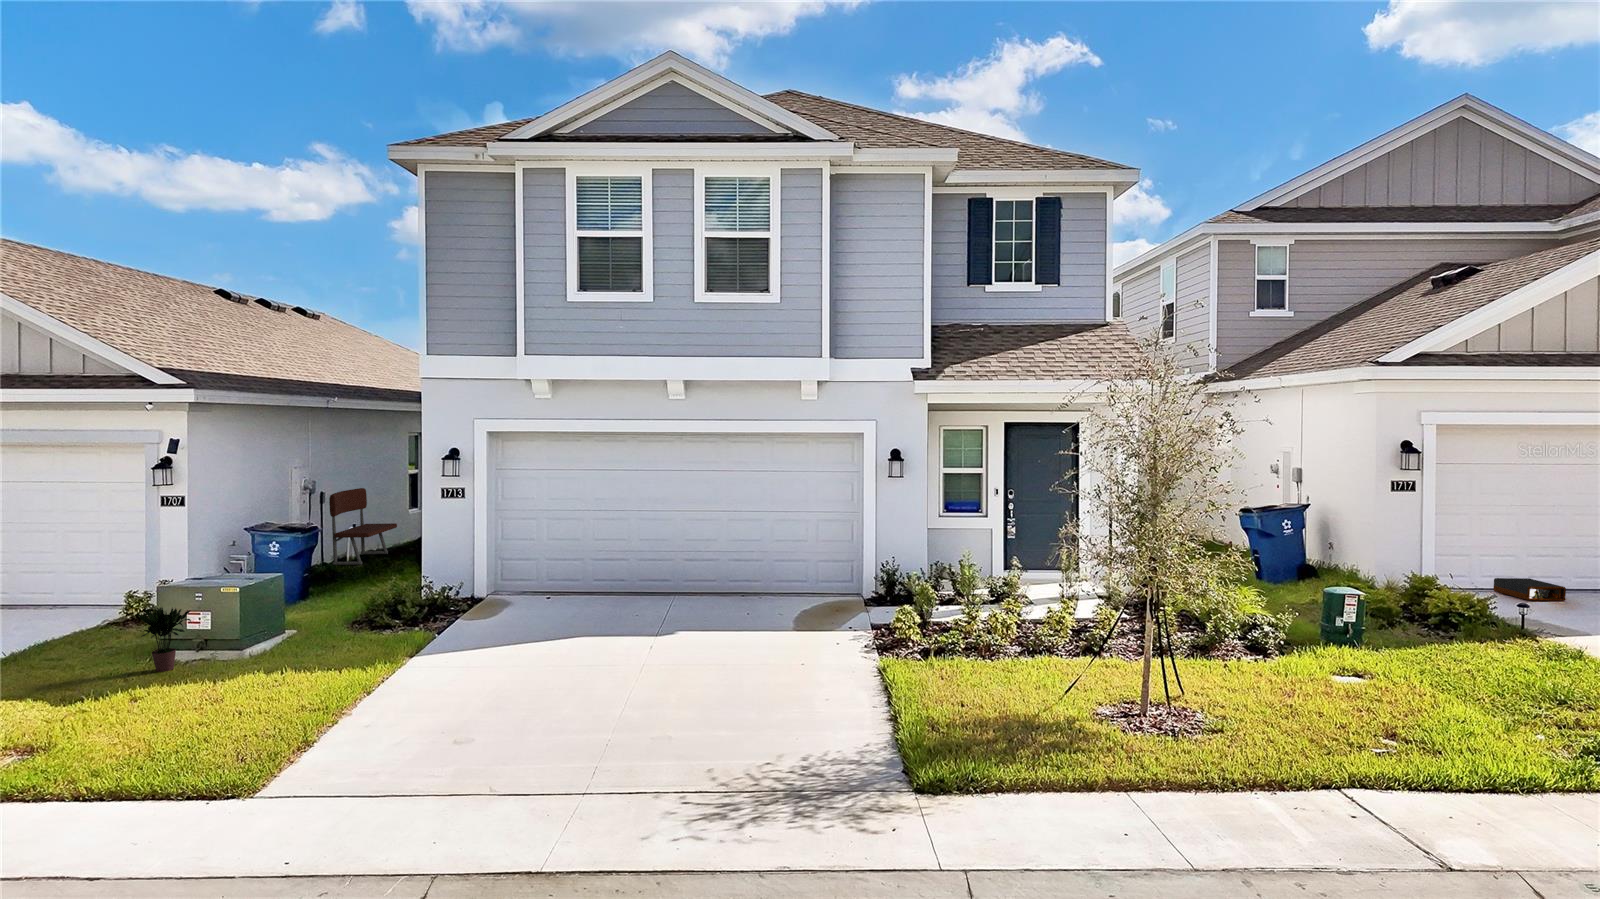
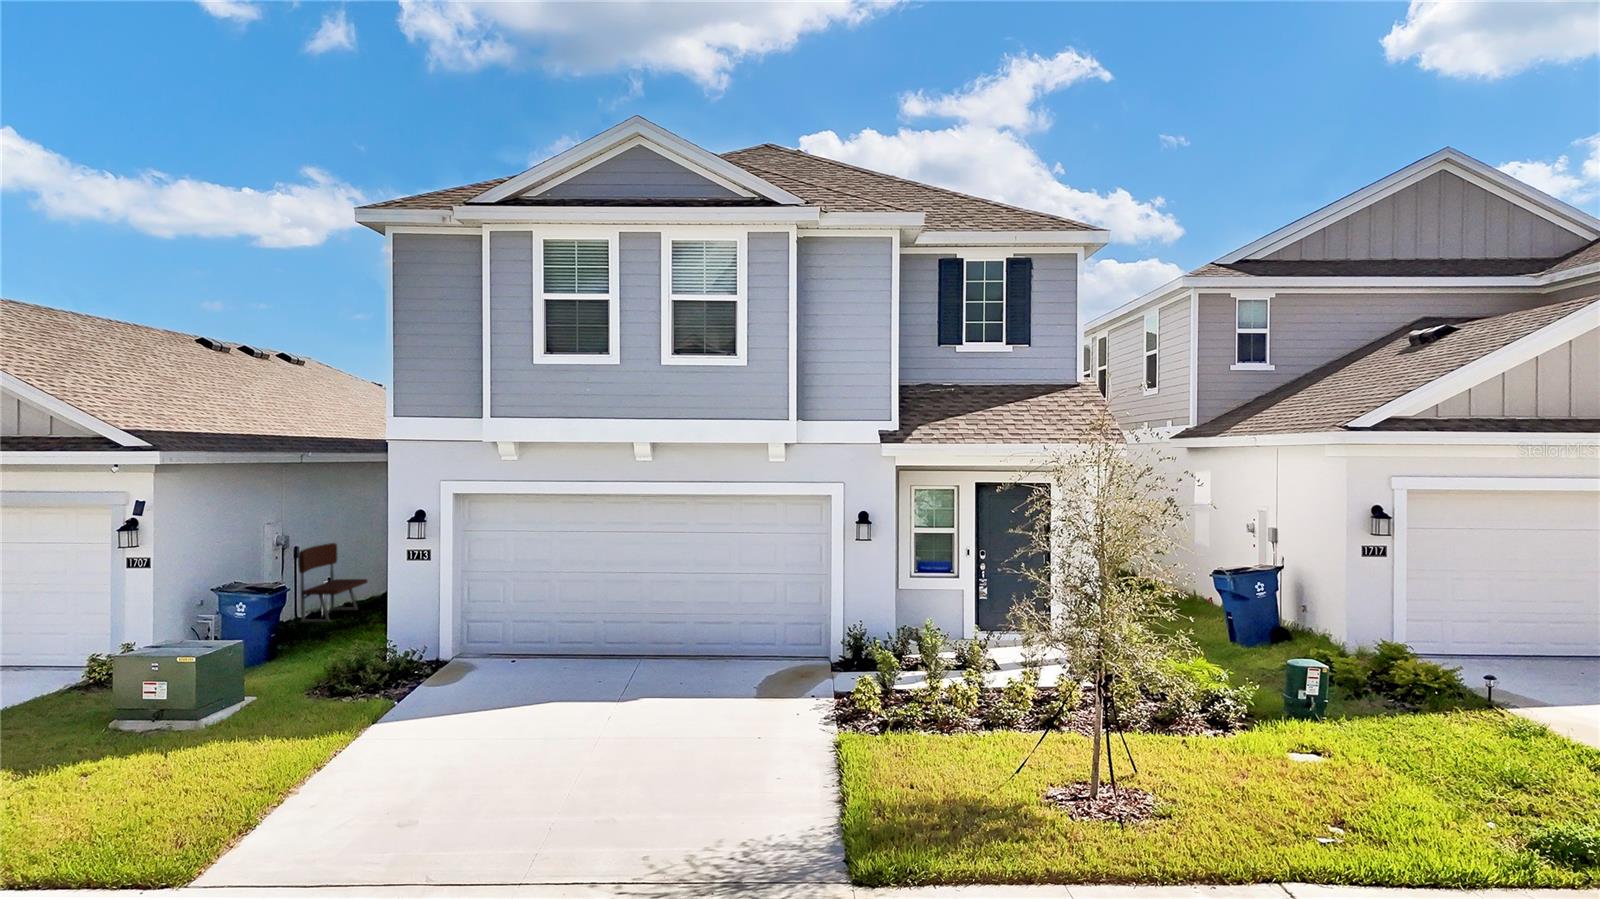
storage box: present [1493,578,1566,601] -> none [1471,644,1542,669]
potted plant: present [138,607,191,672] -> none [90,672,149,744]

